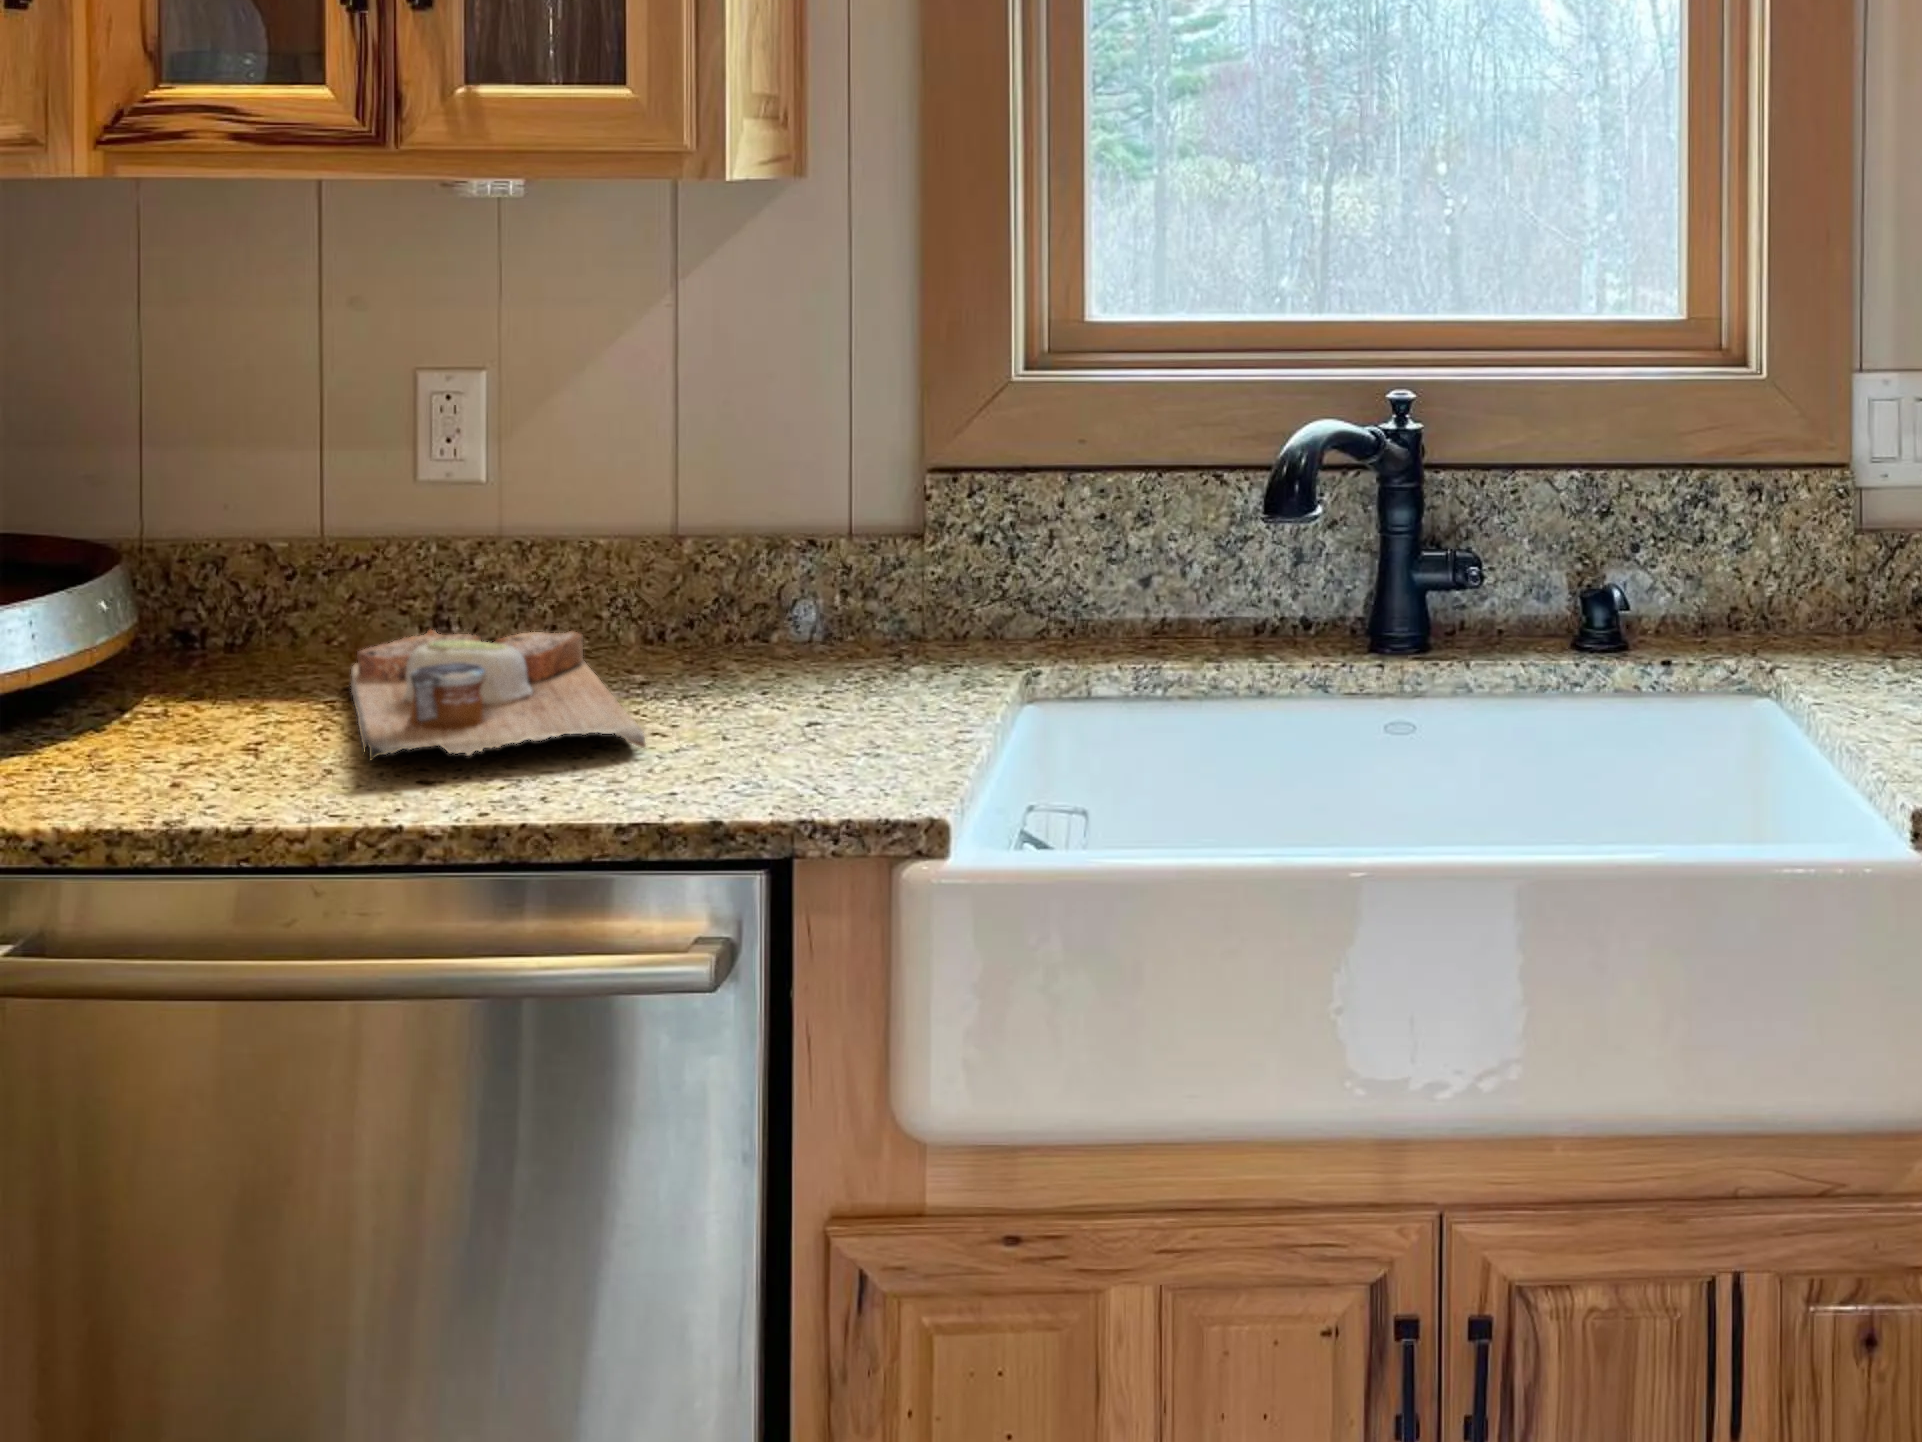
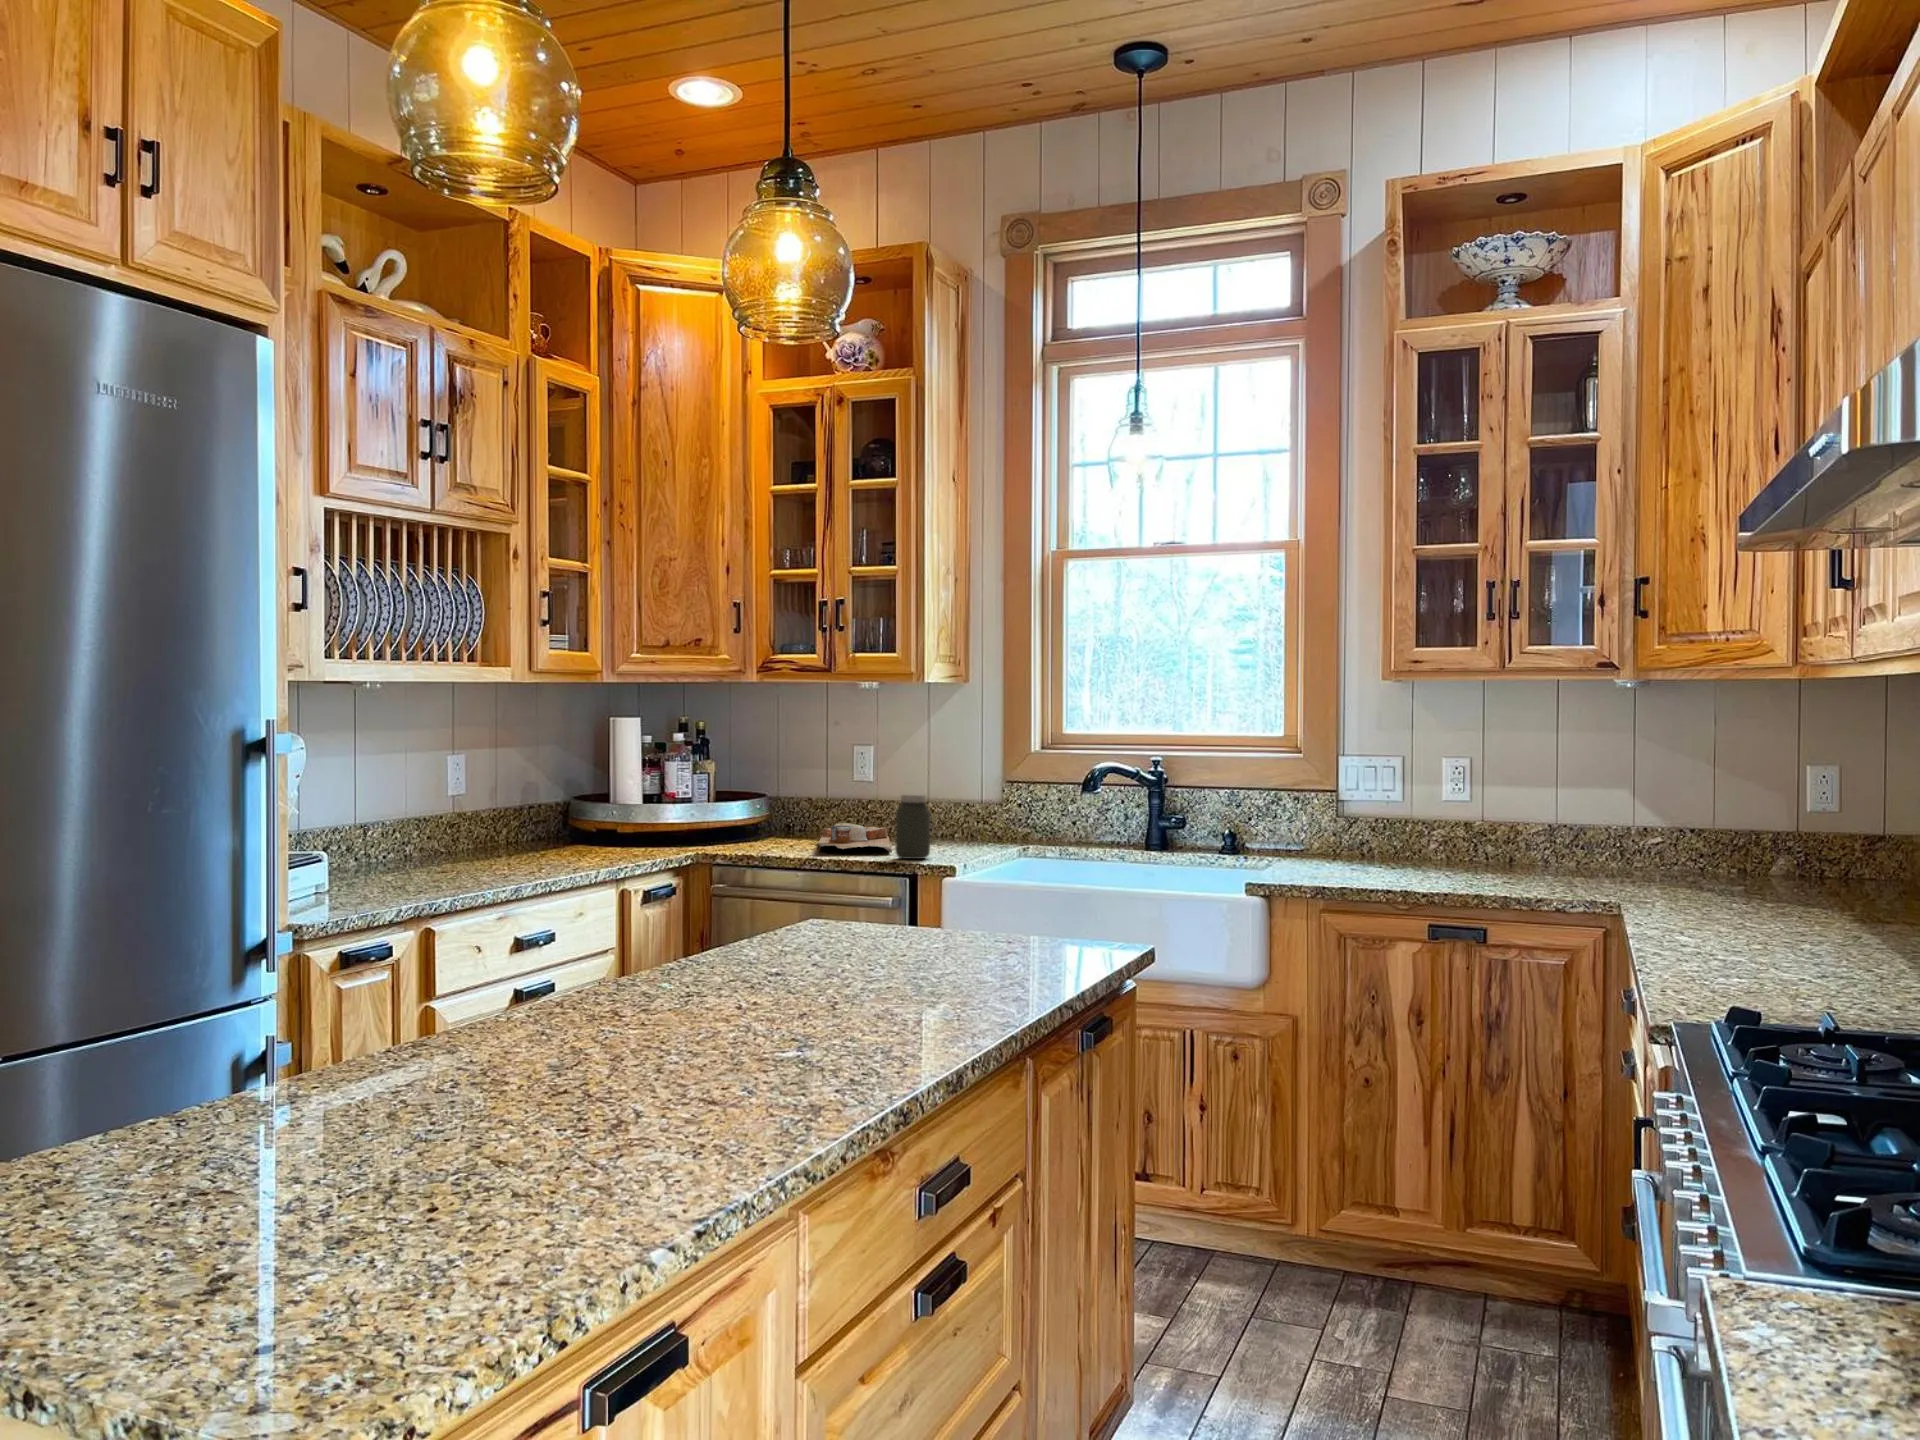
jar: none [673,558,796,782] -> present [895,795,930,859]

